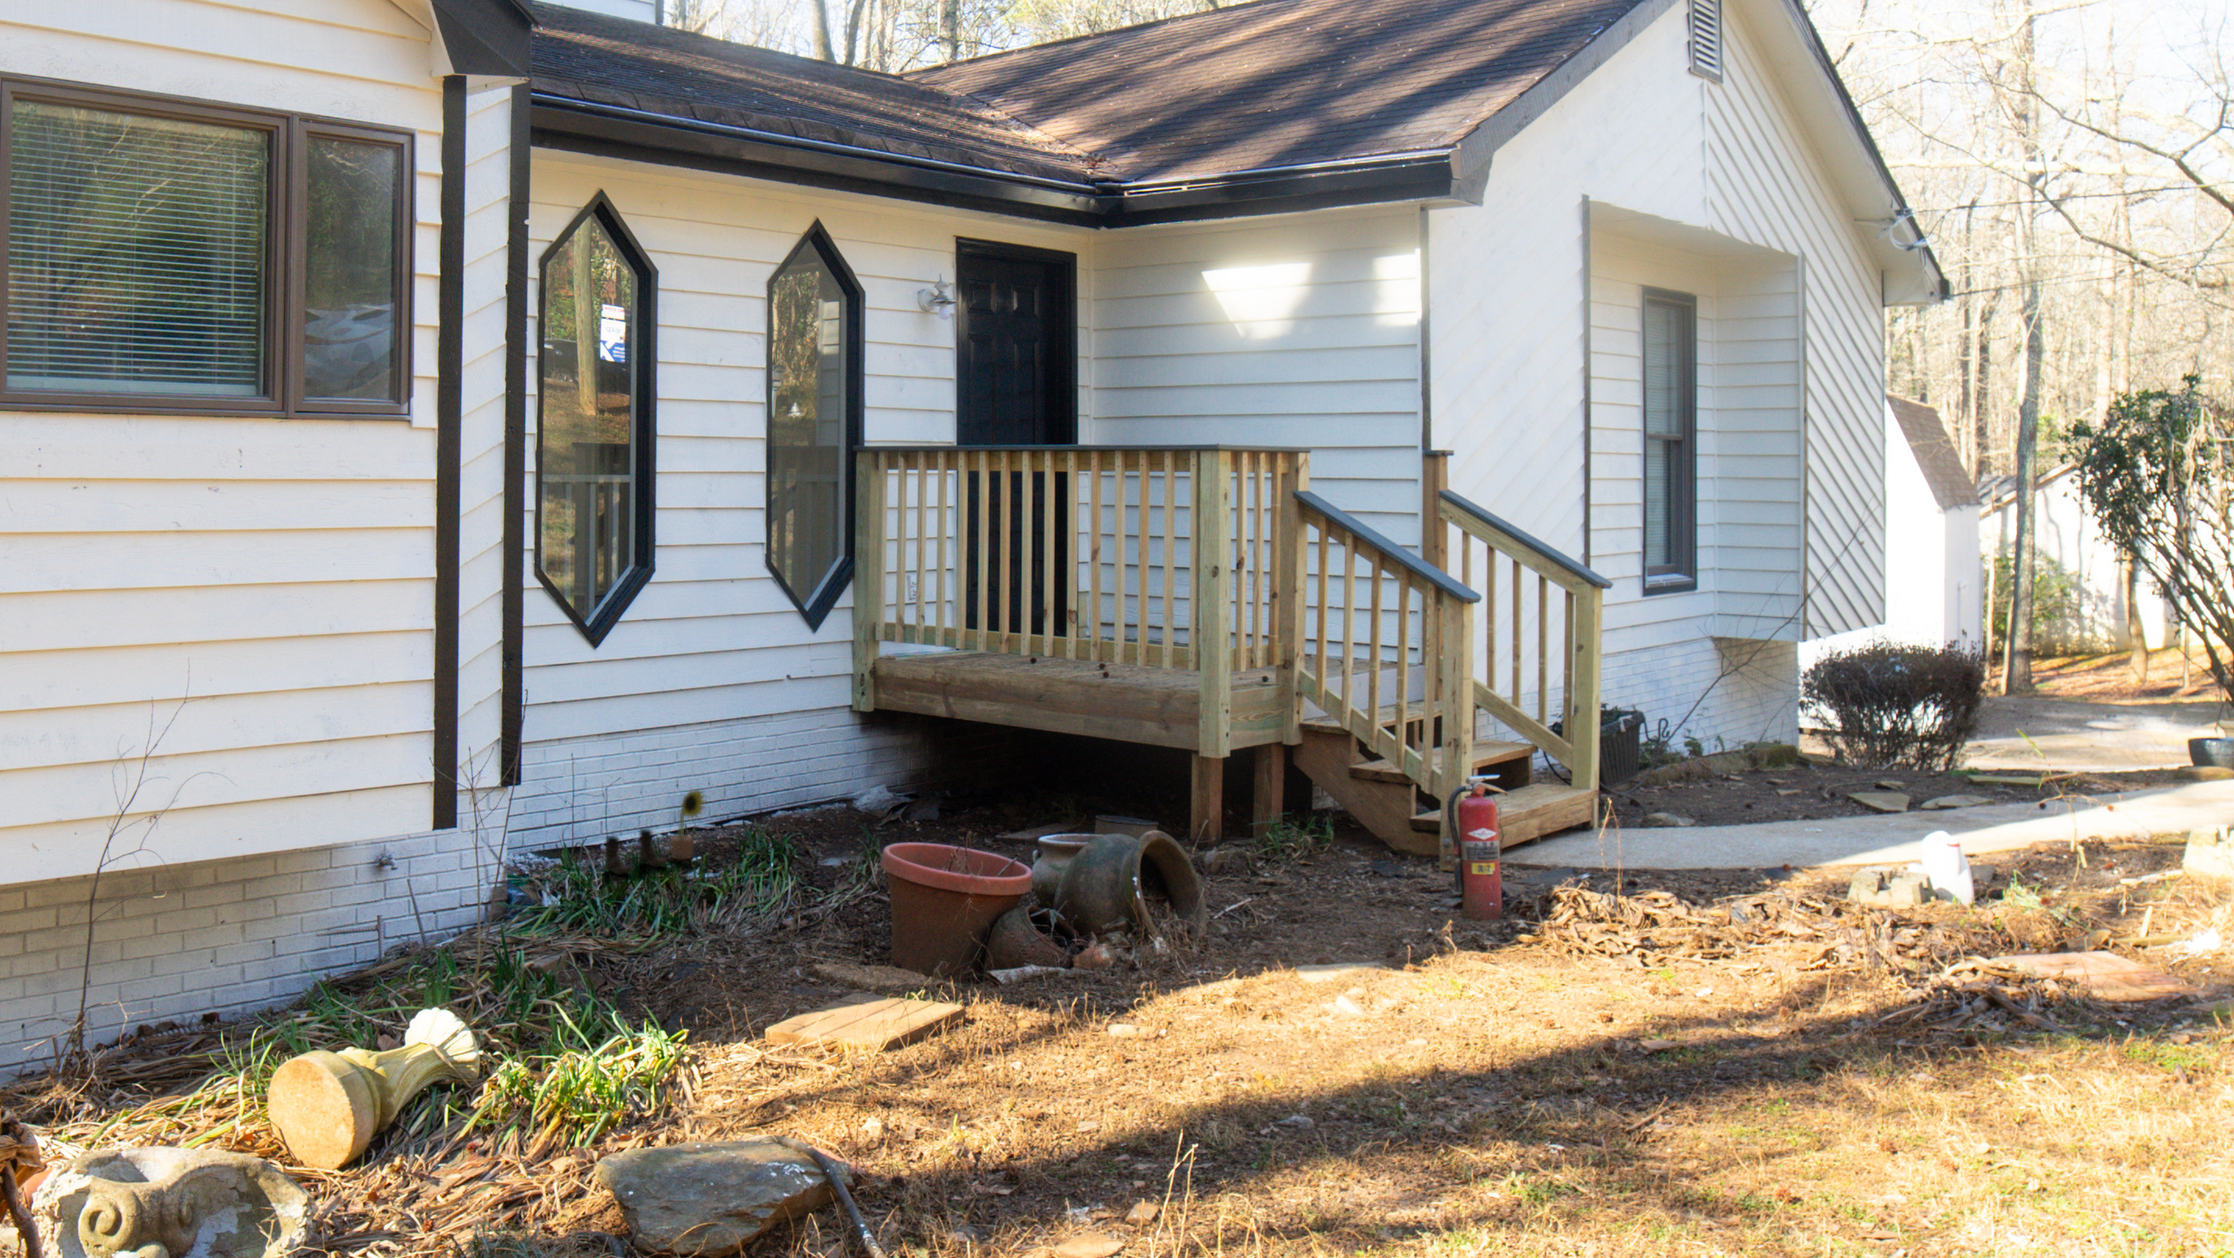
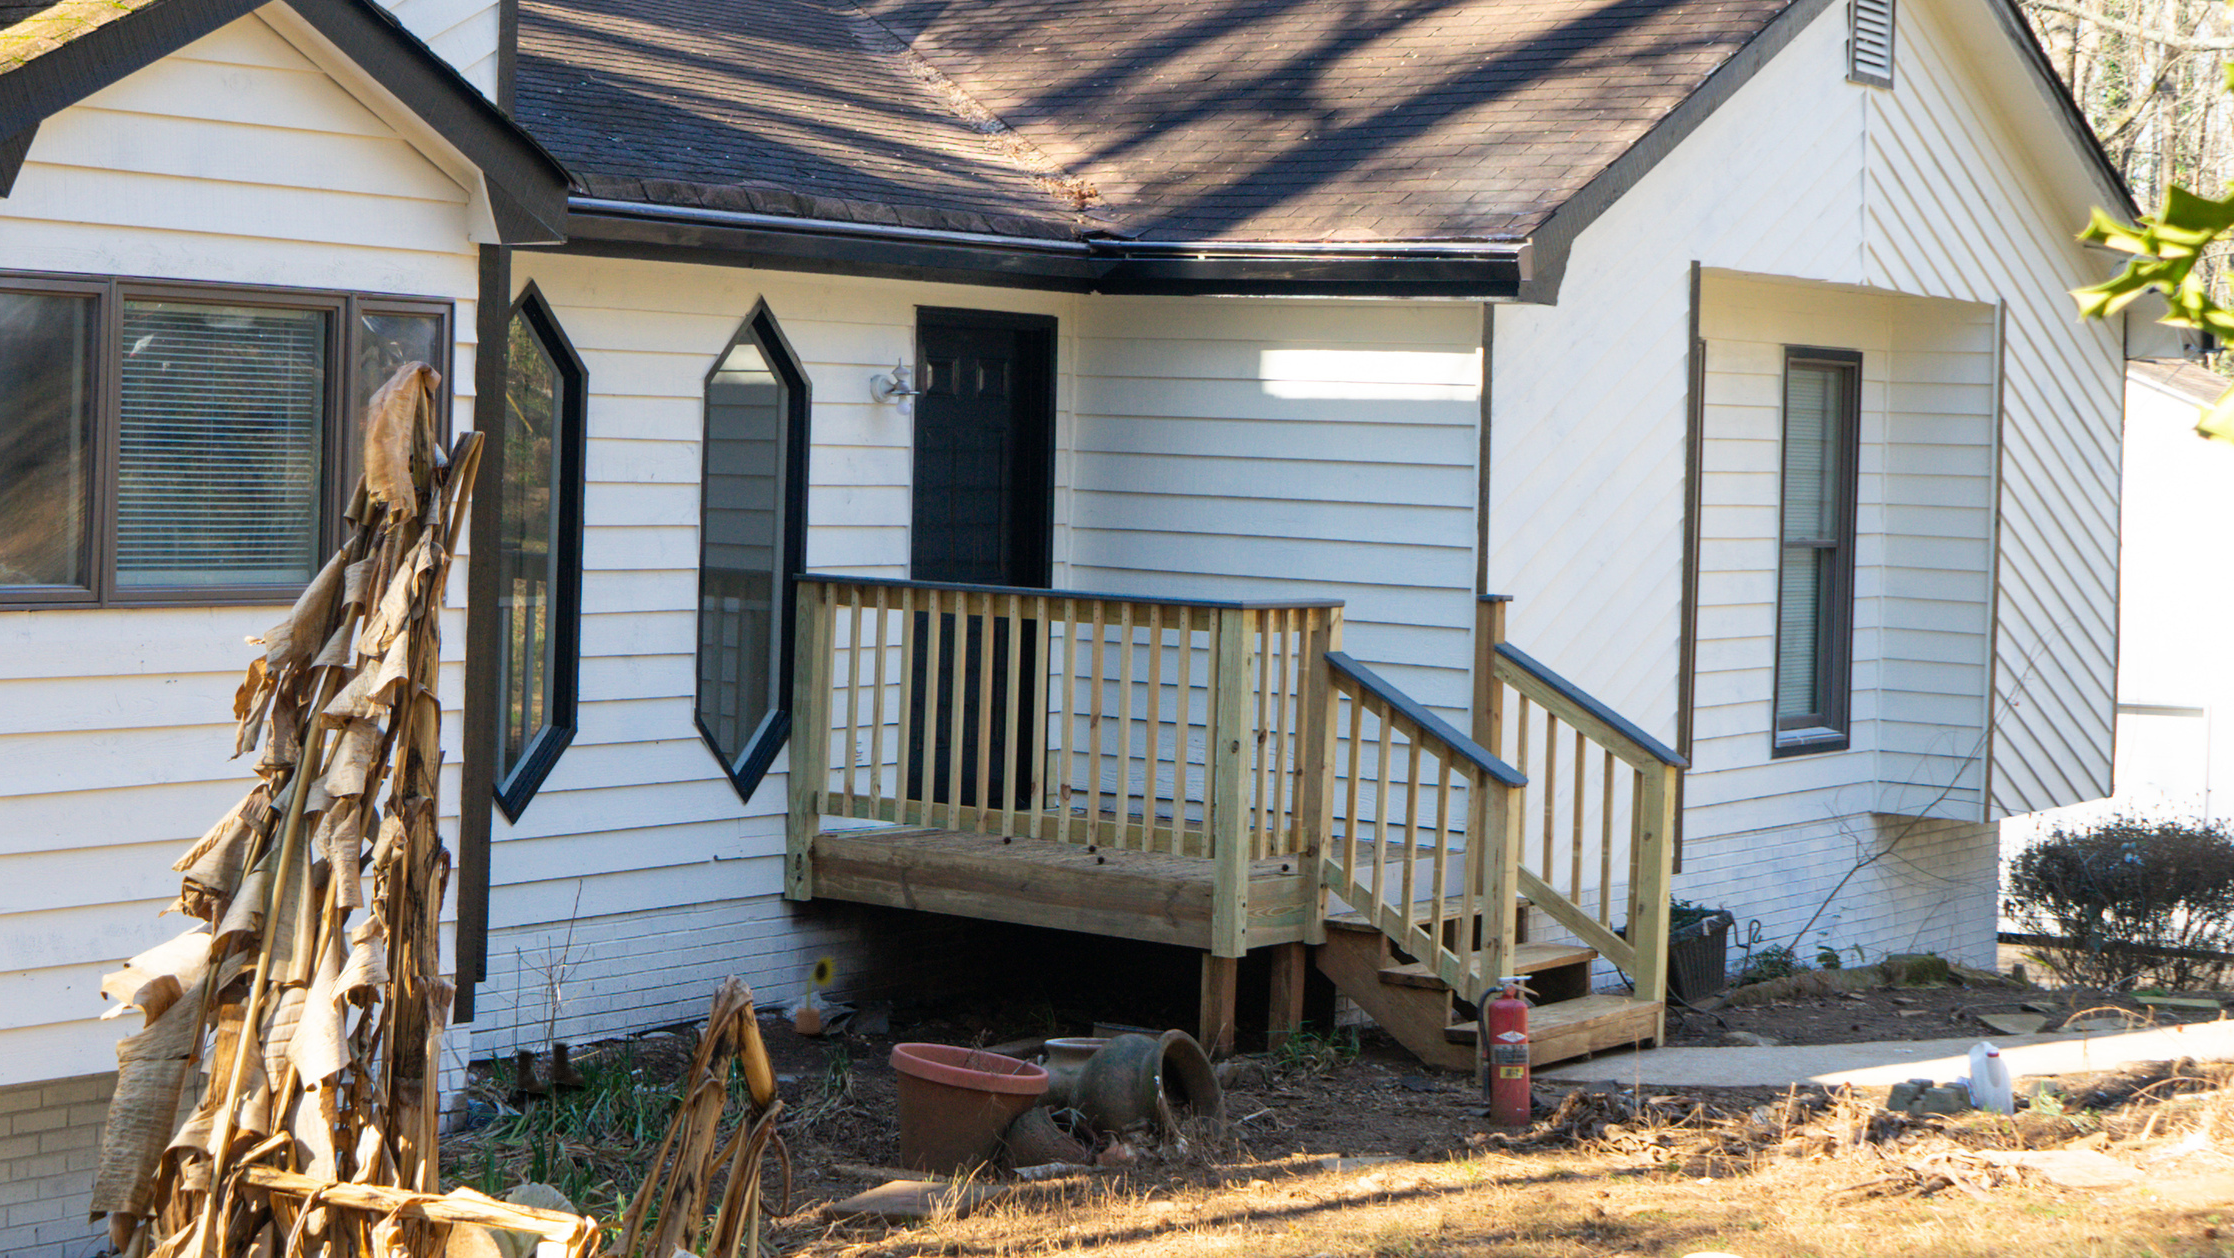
decorative plant: present [671,790,705,859] -> present [796,957,836,1034]

